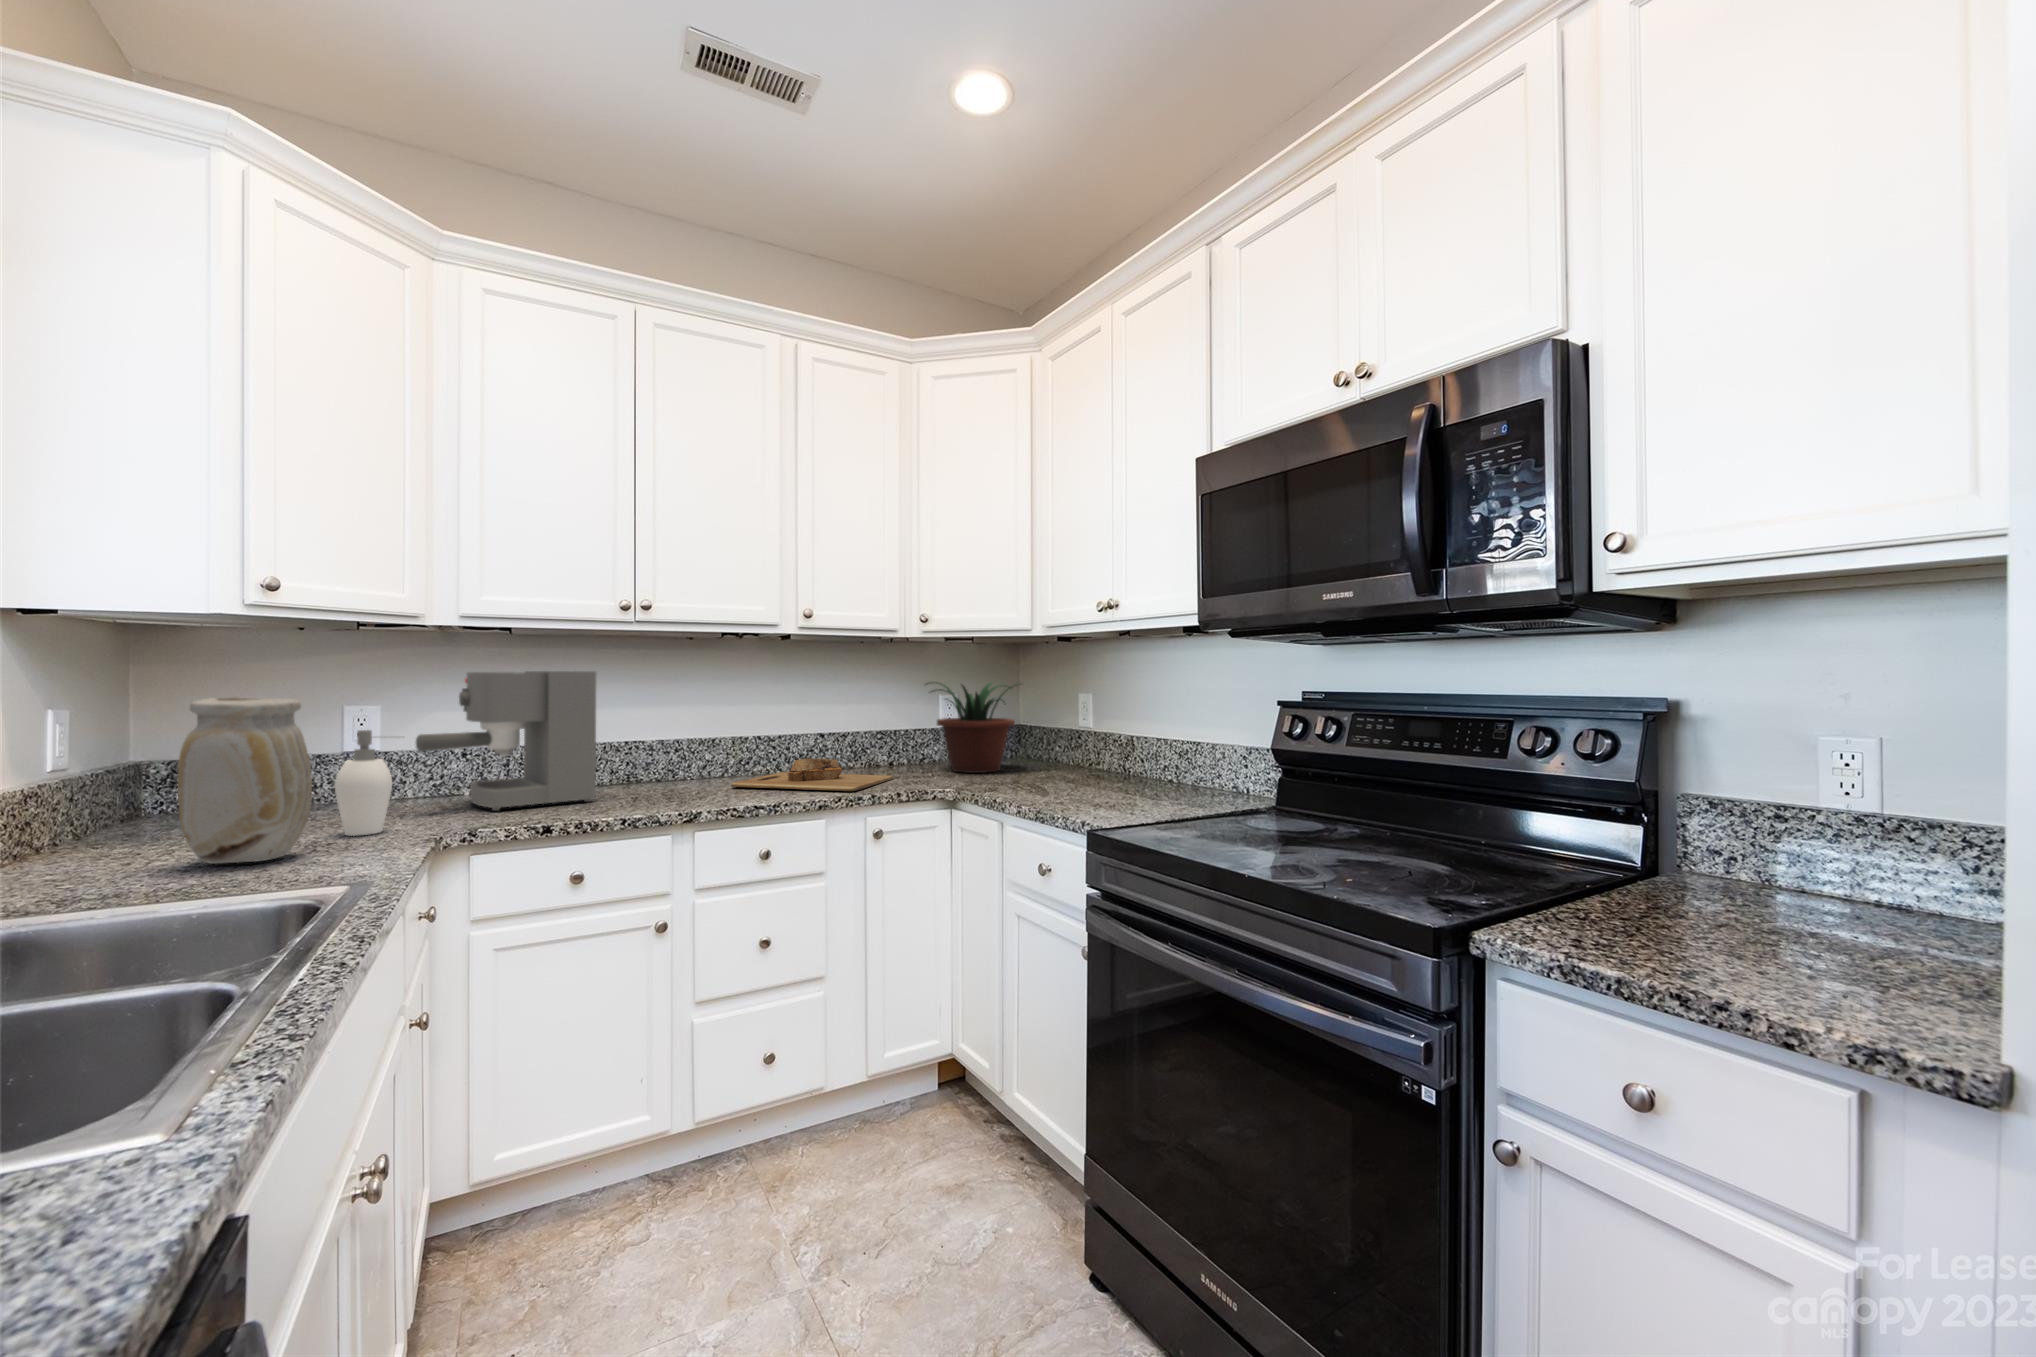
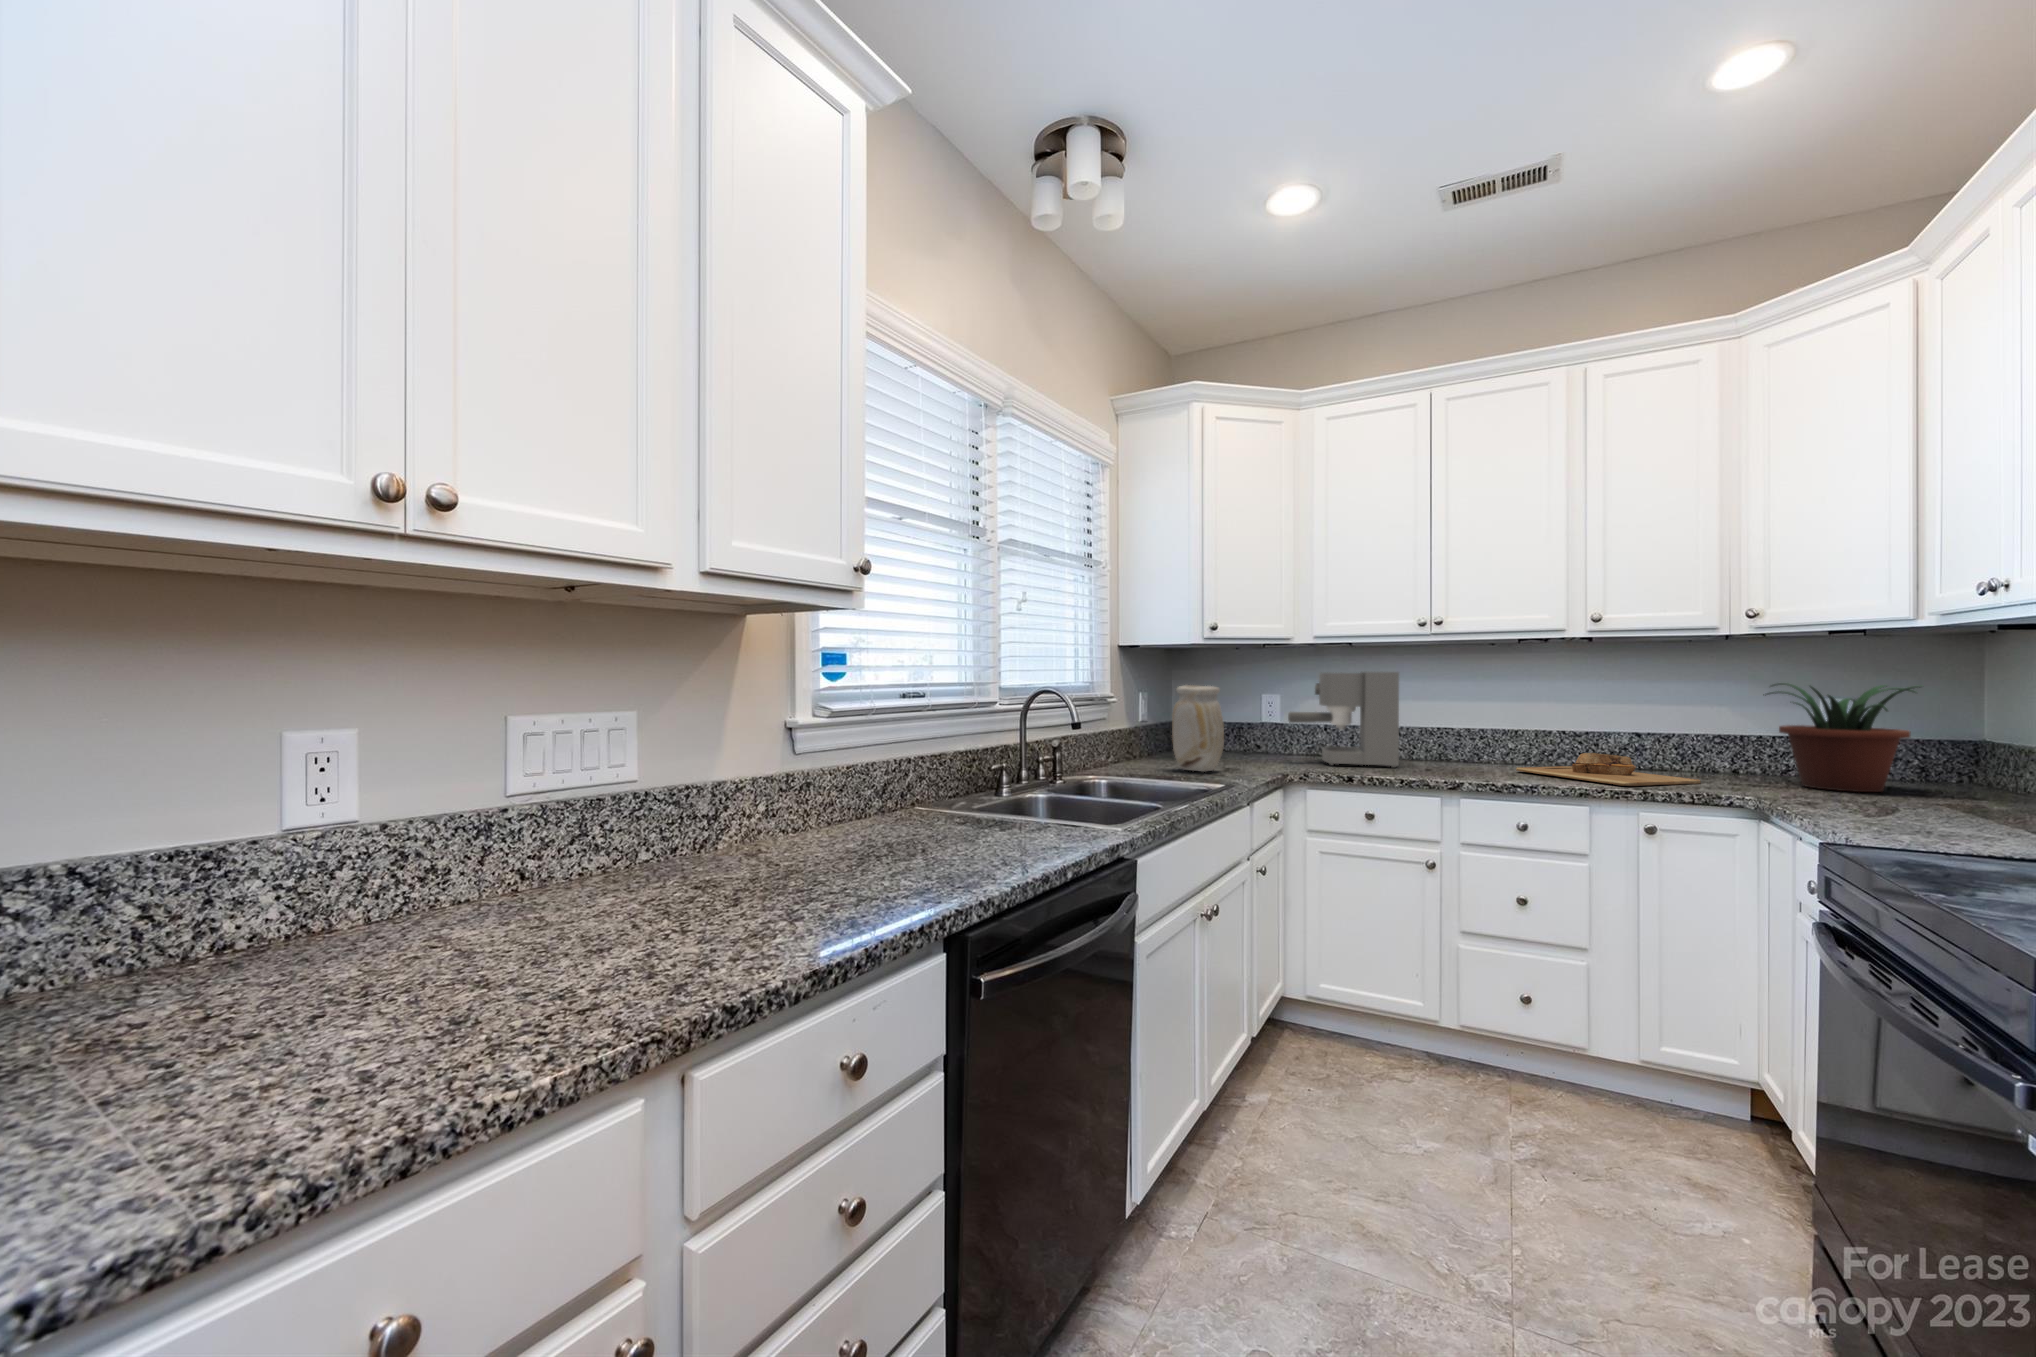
soap dispenser: present [335,730,392,836] -> none [1241,706,1273,768]

